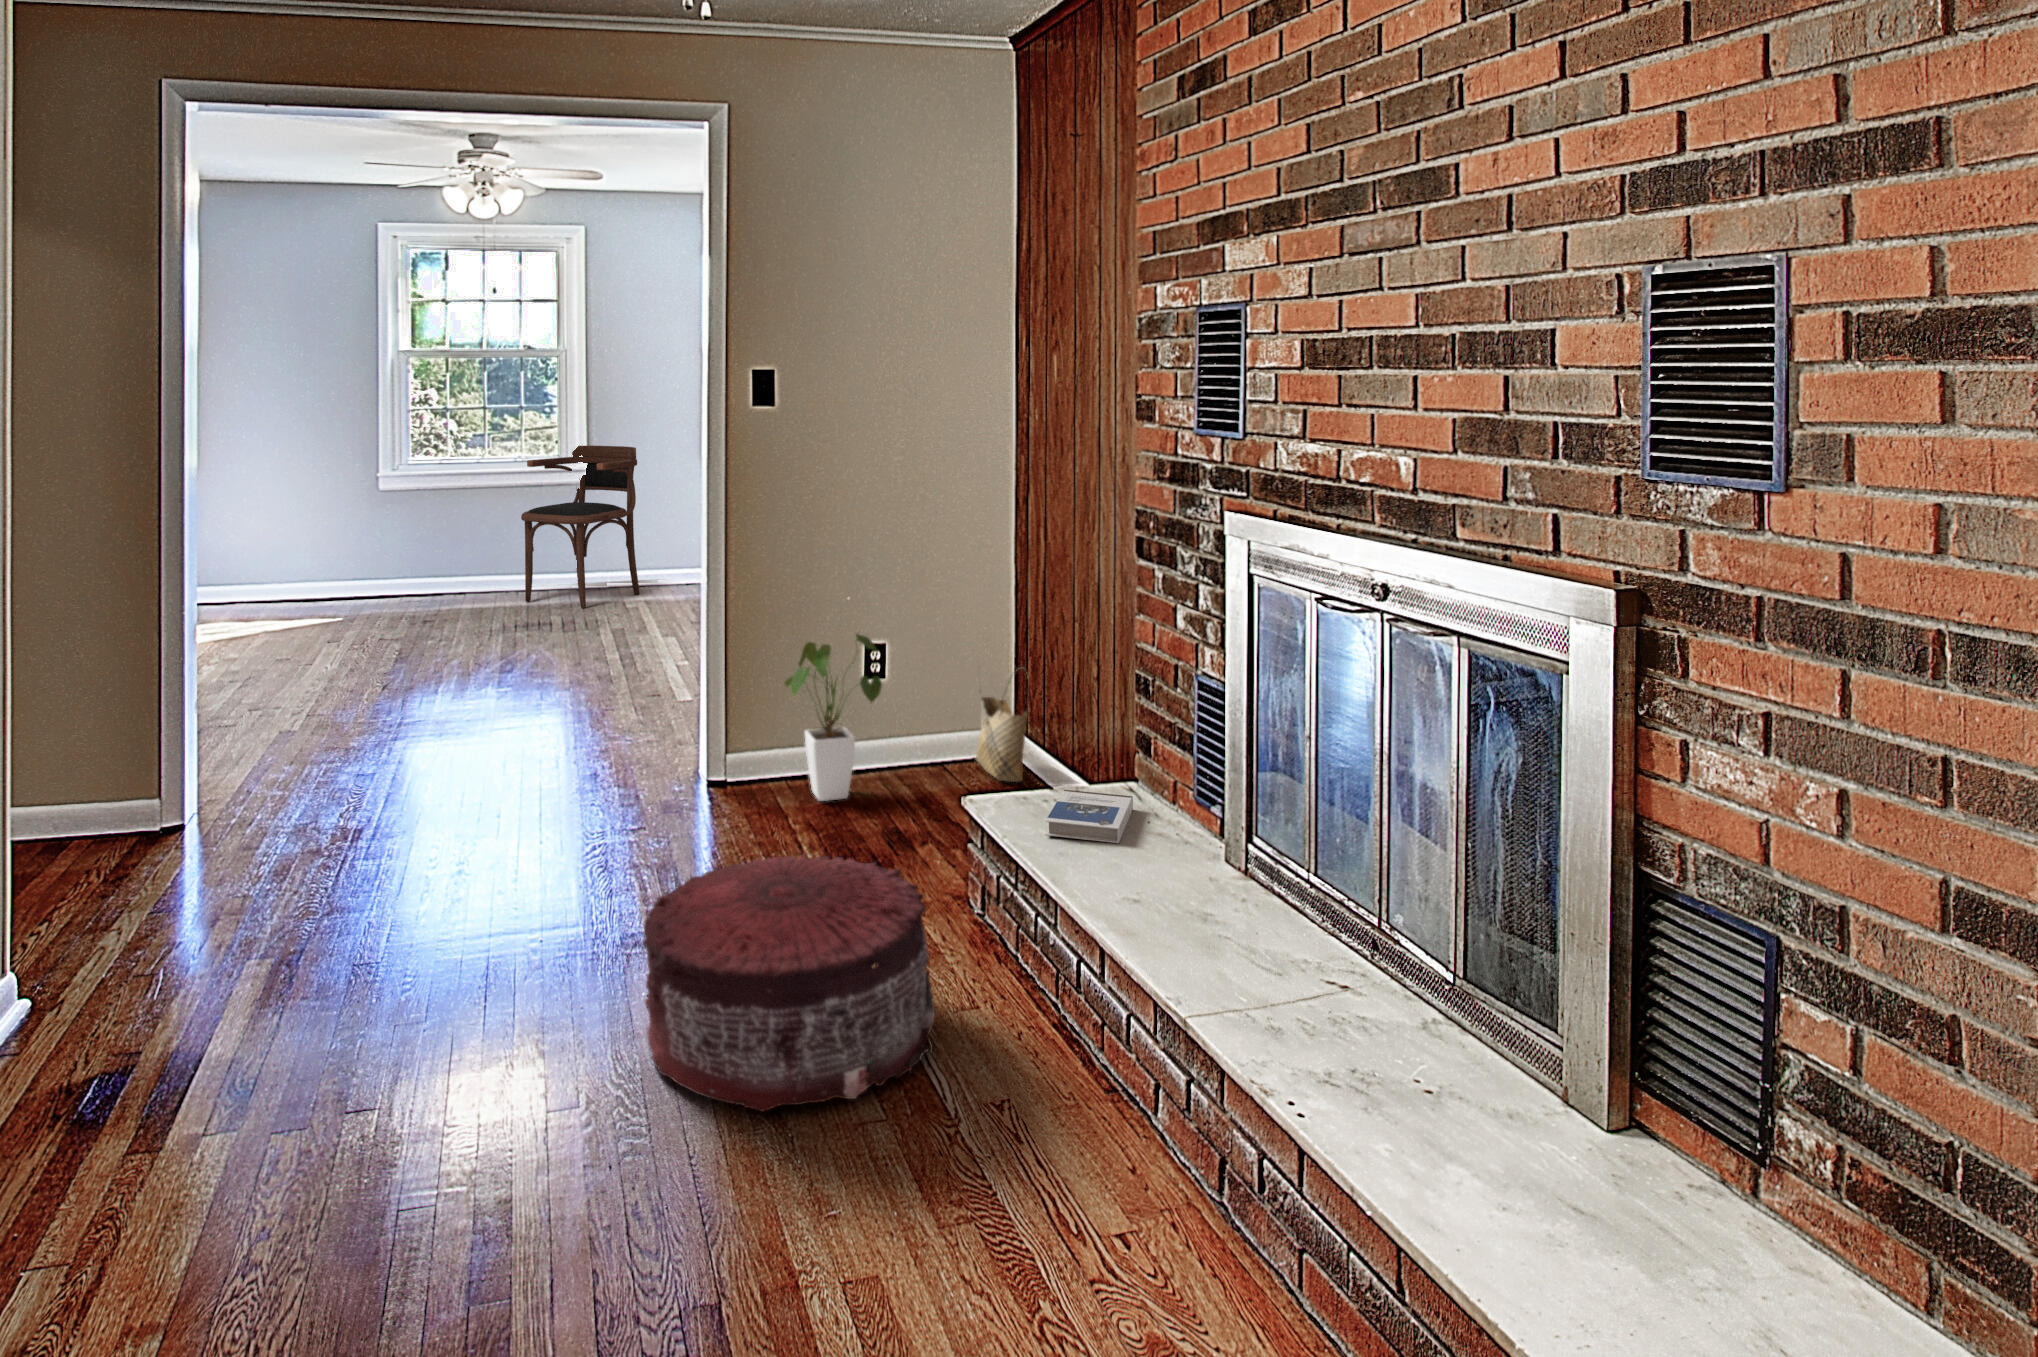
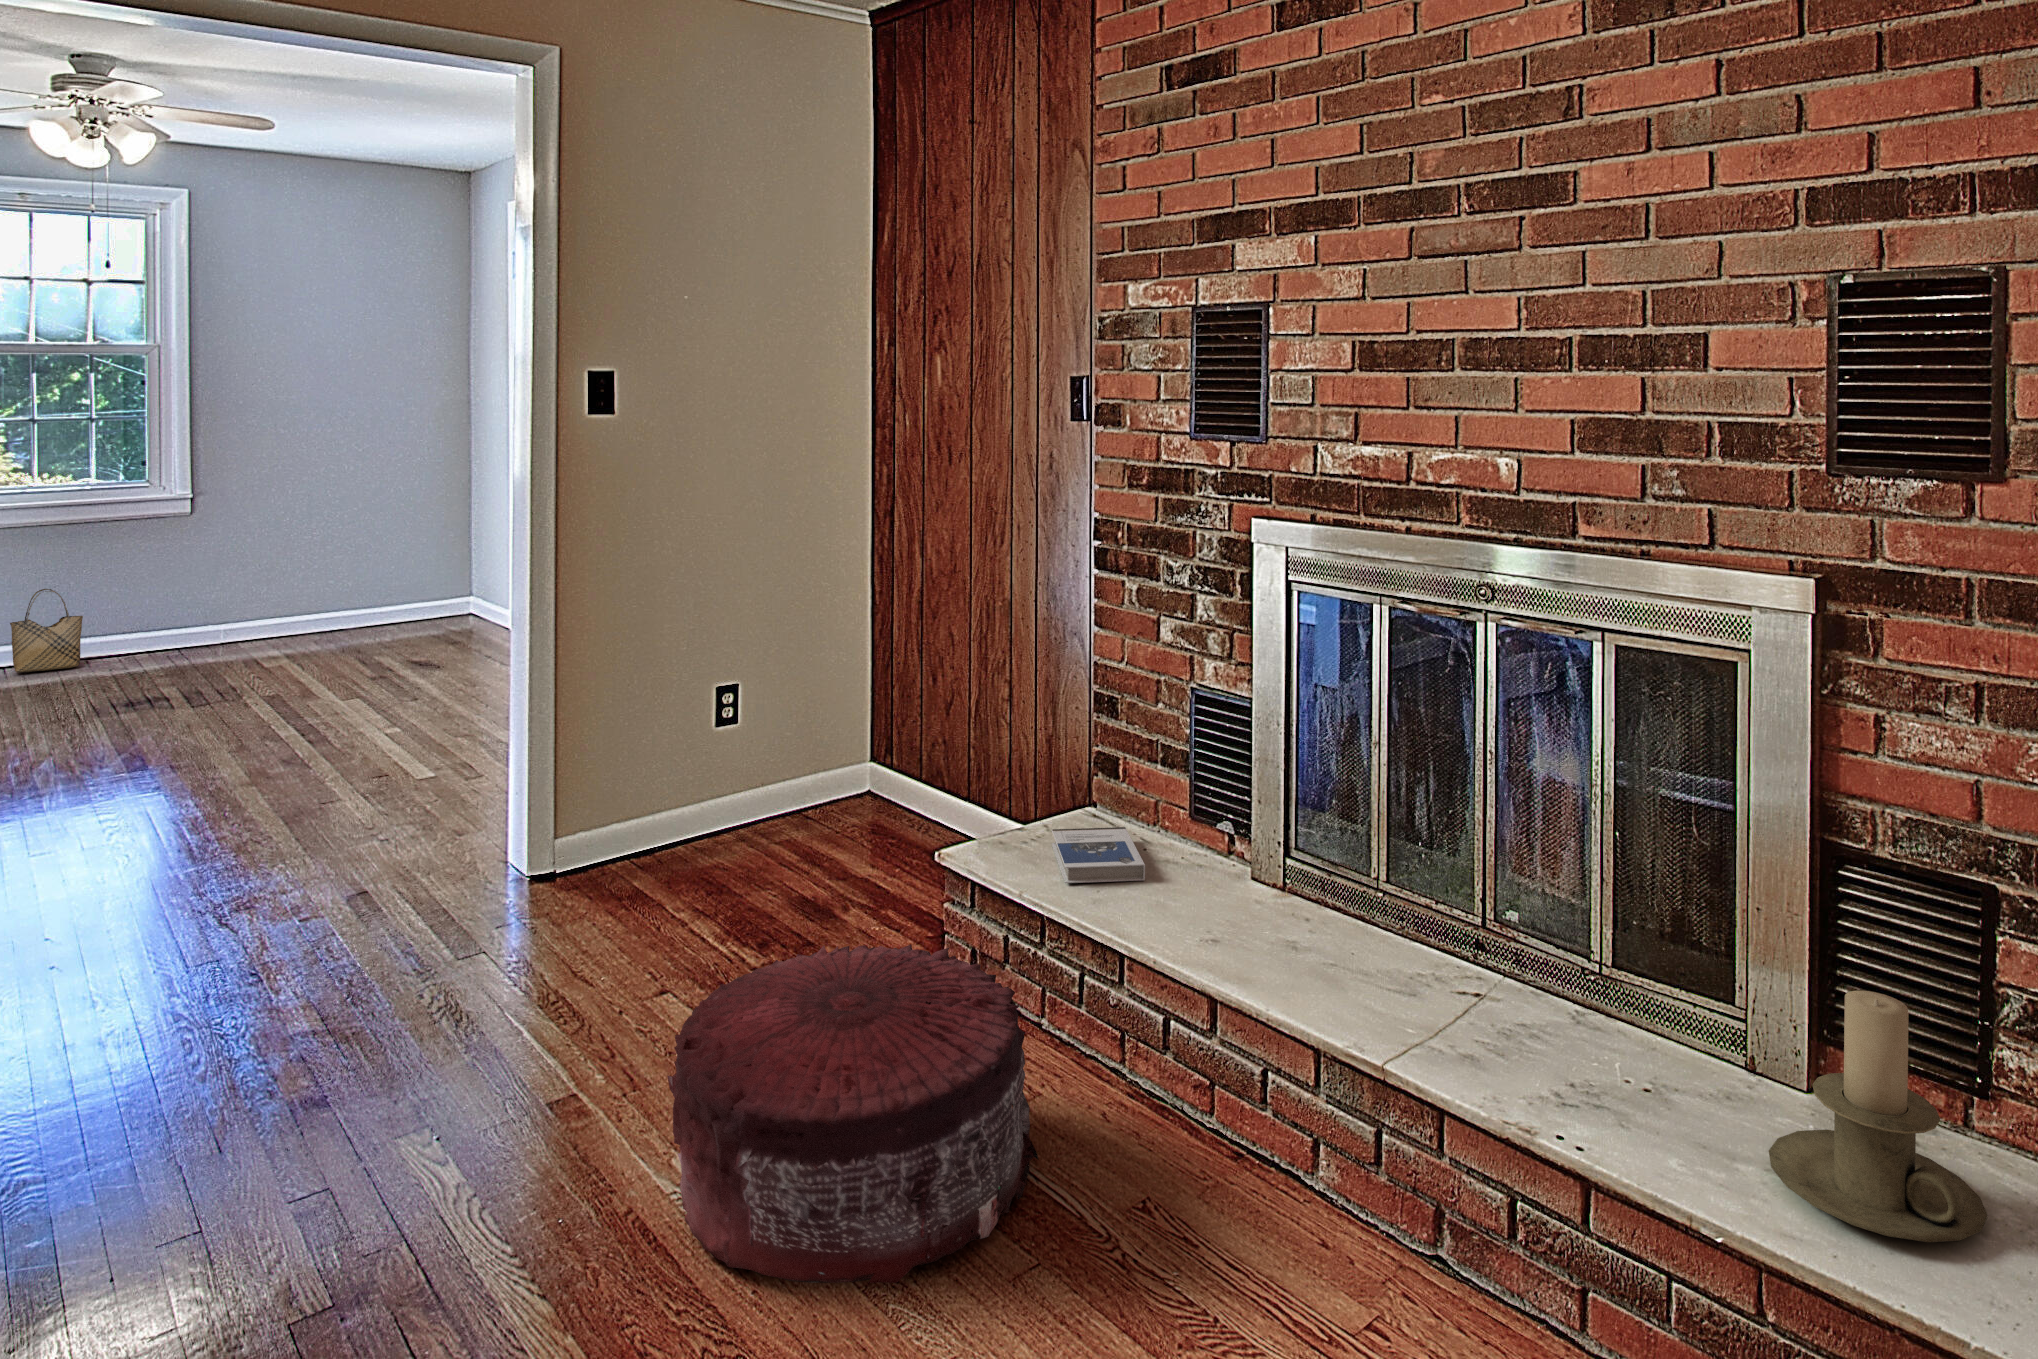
armchair: present [521,446,640,608] -> none [118,466,287,672]
house plant: present [784,634,882,801] -> none [637,672,772,879]
woven basket: present [976,668,1029,782] -> present [10,589,83,672]
candle holder: none [1468,1013,1683,1278] -> present [1769,991,1988,1242]

